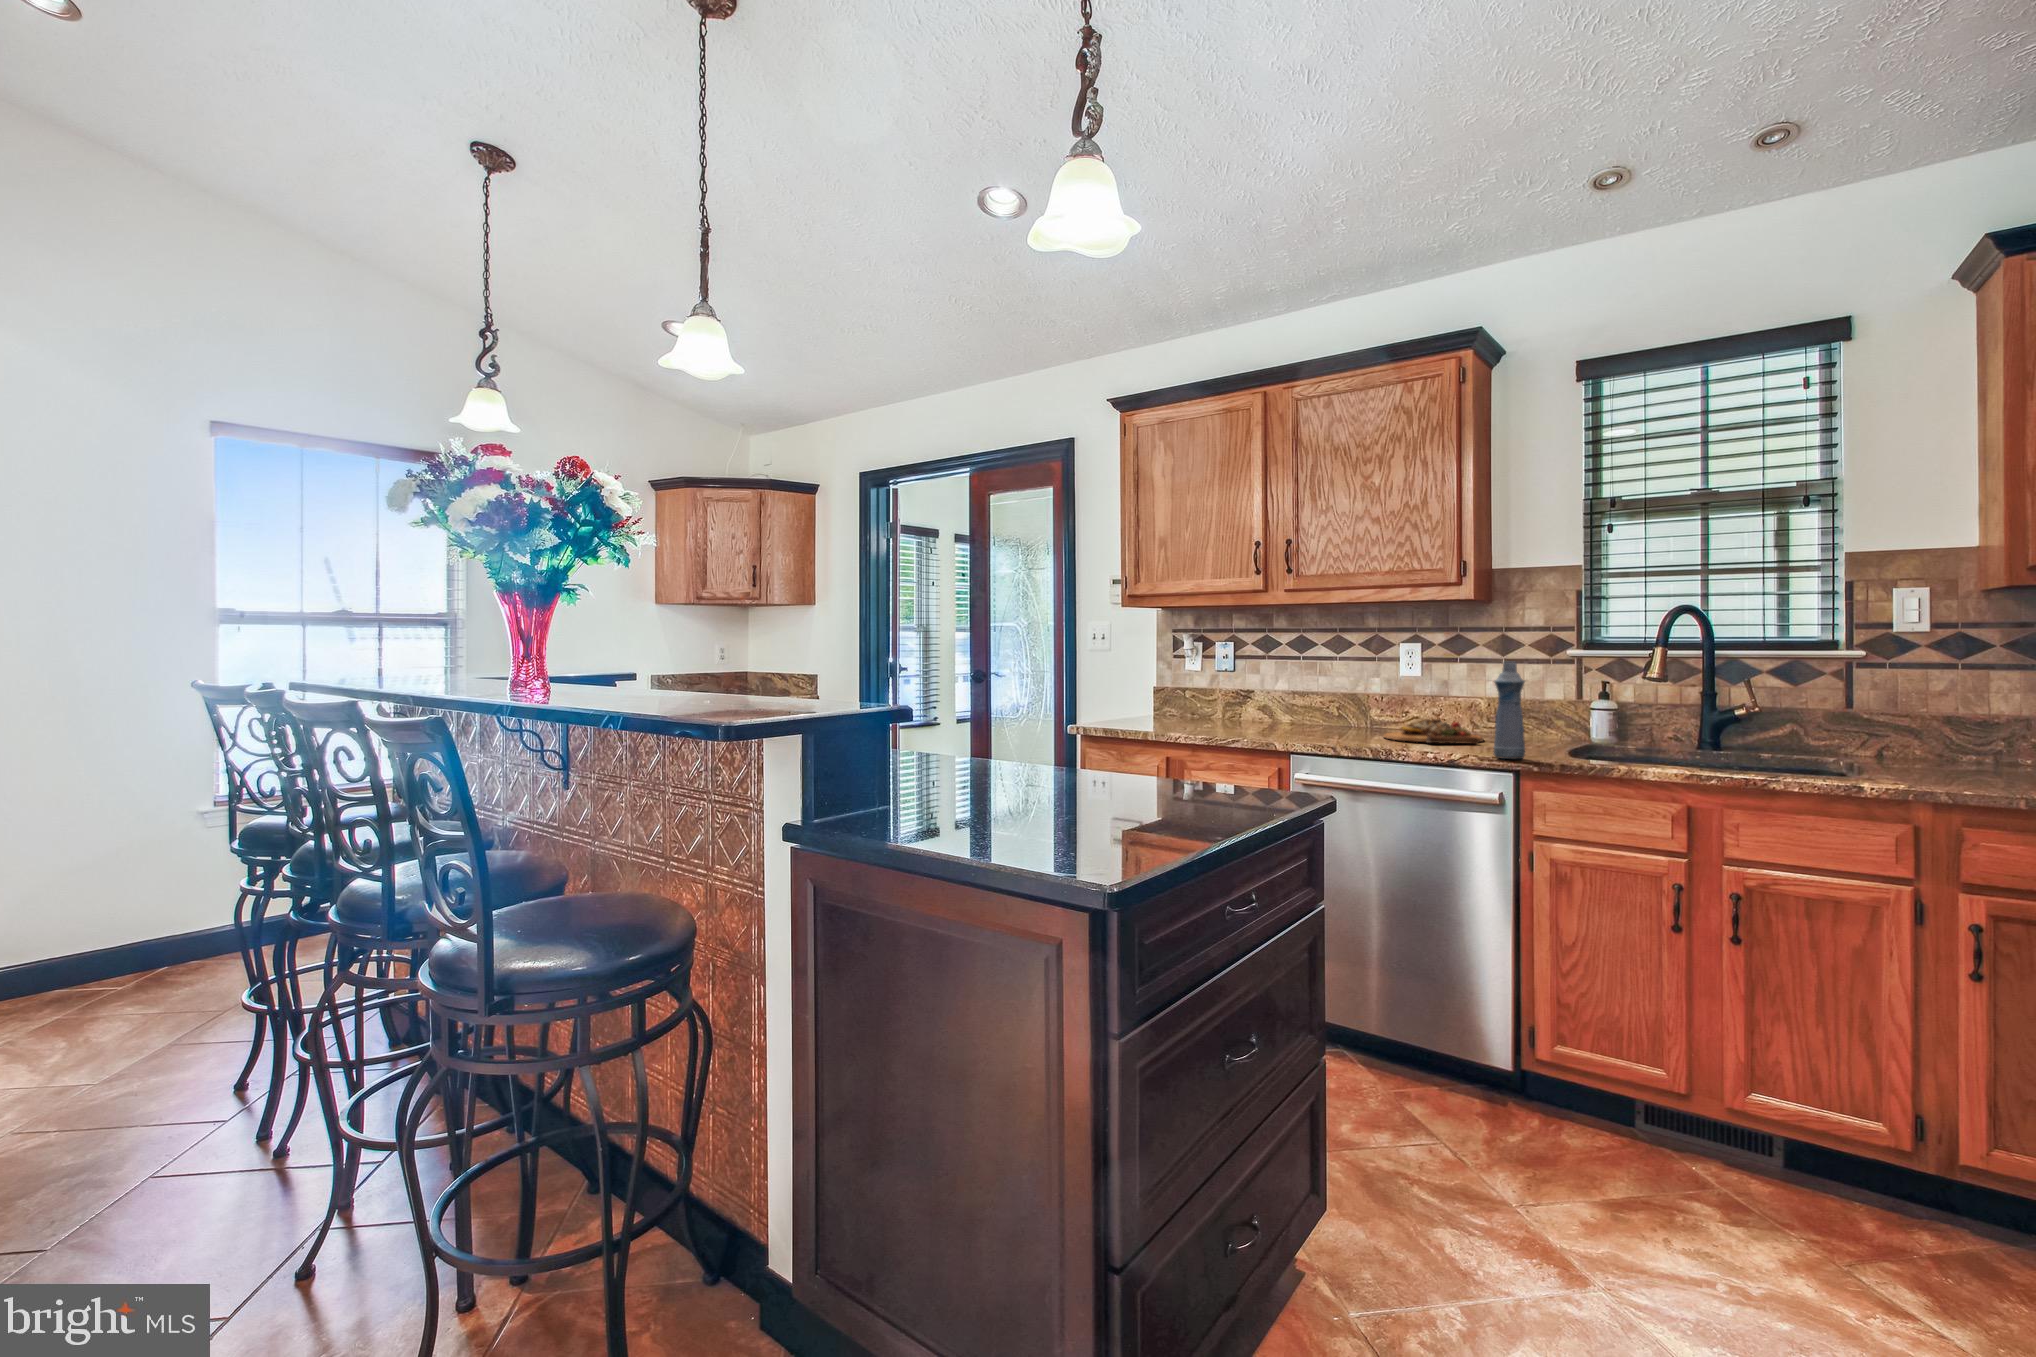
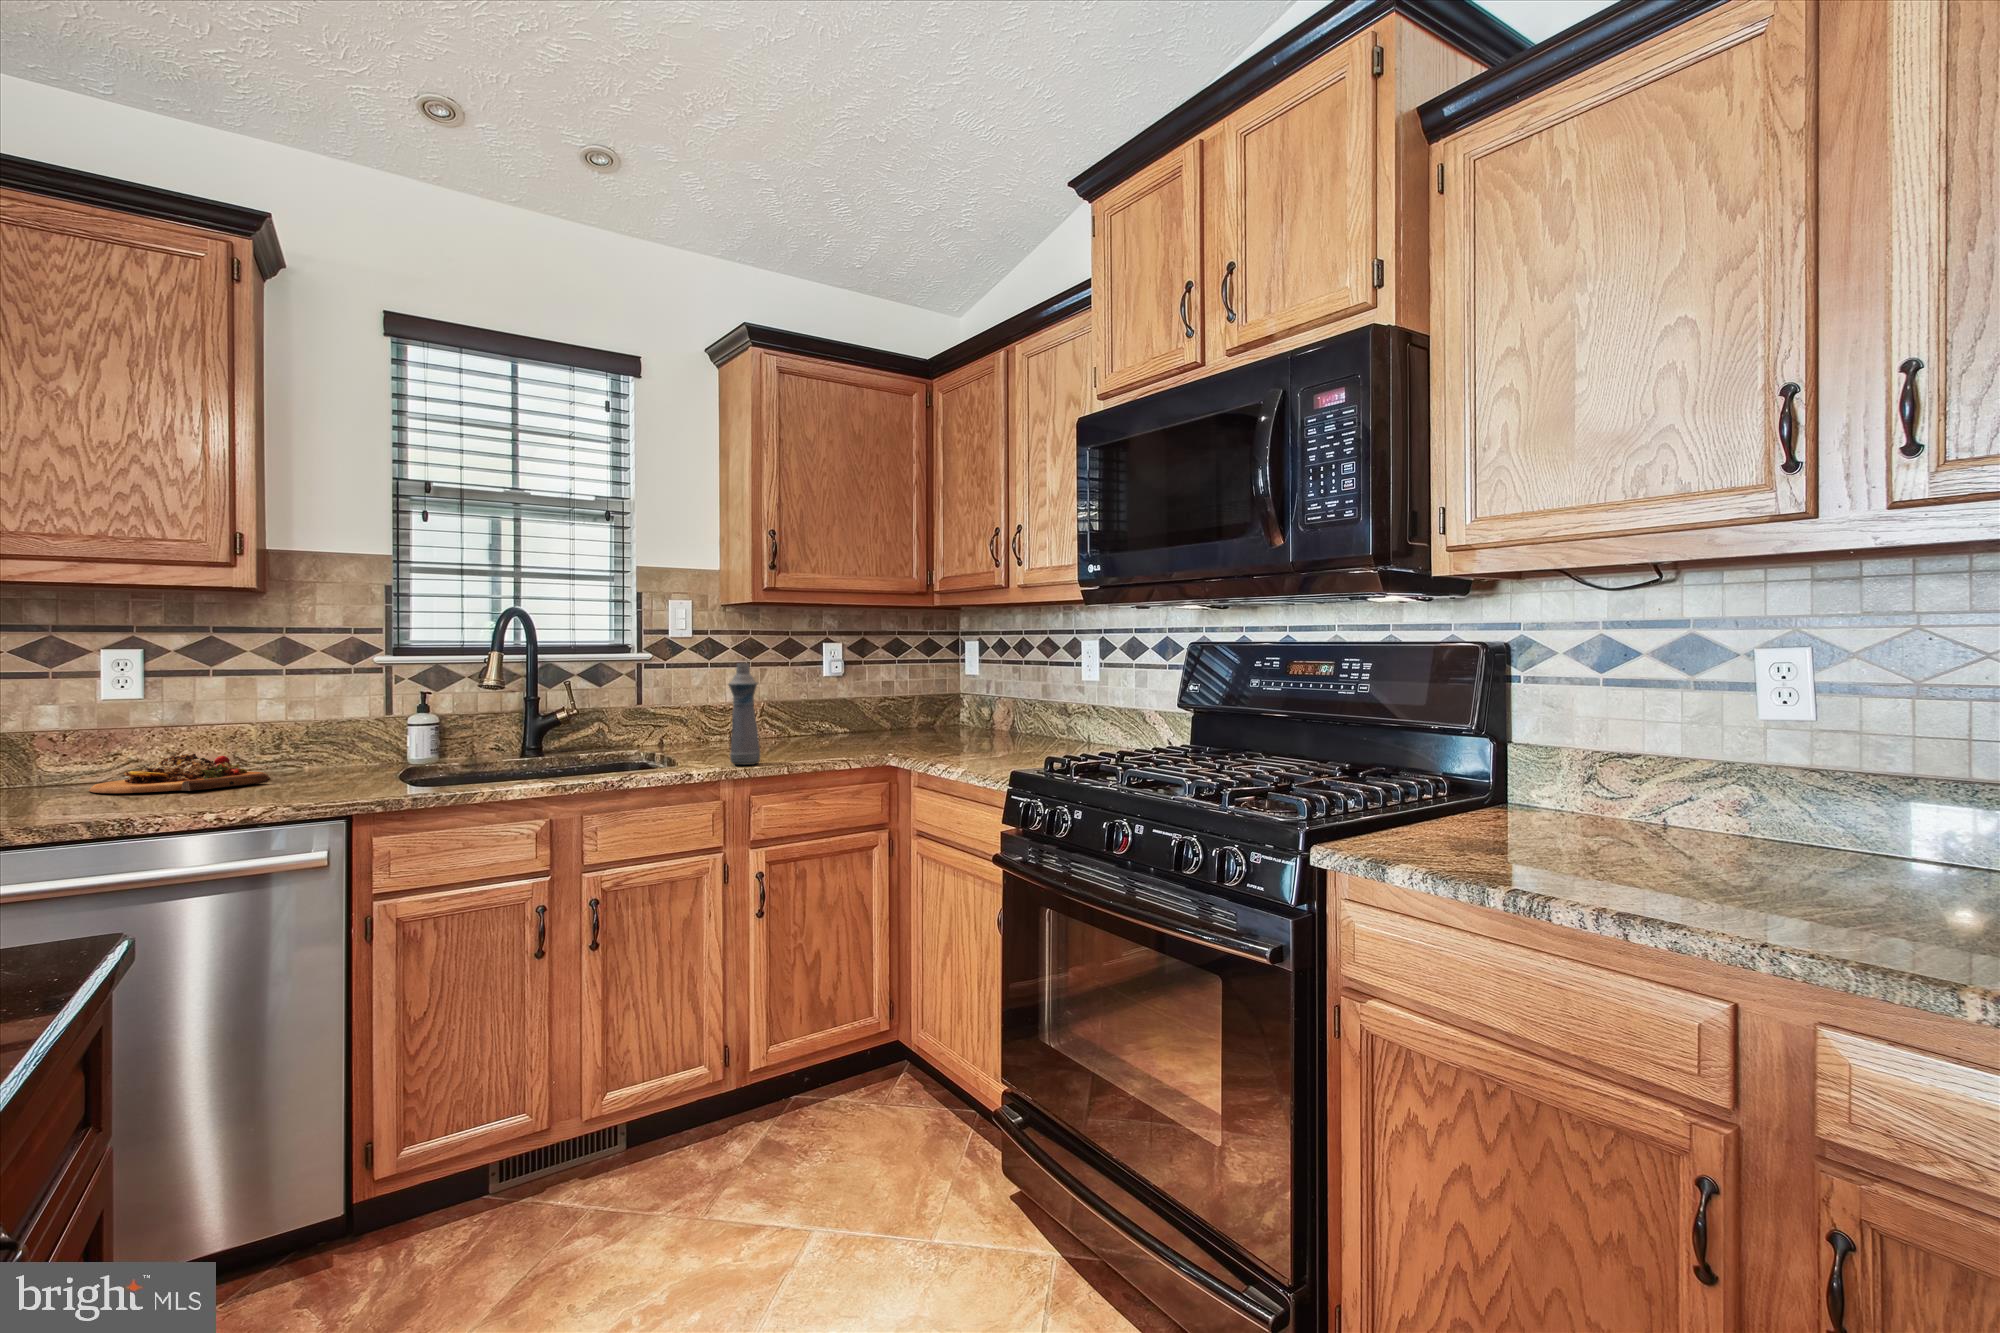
bottle: present [1494,661,1525,759] -> present [728,663,760,765]

